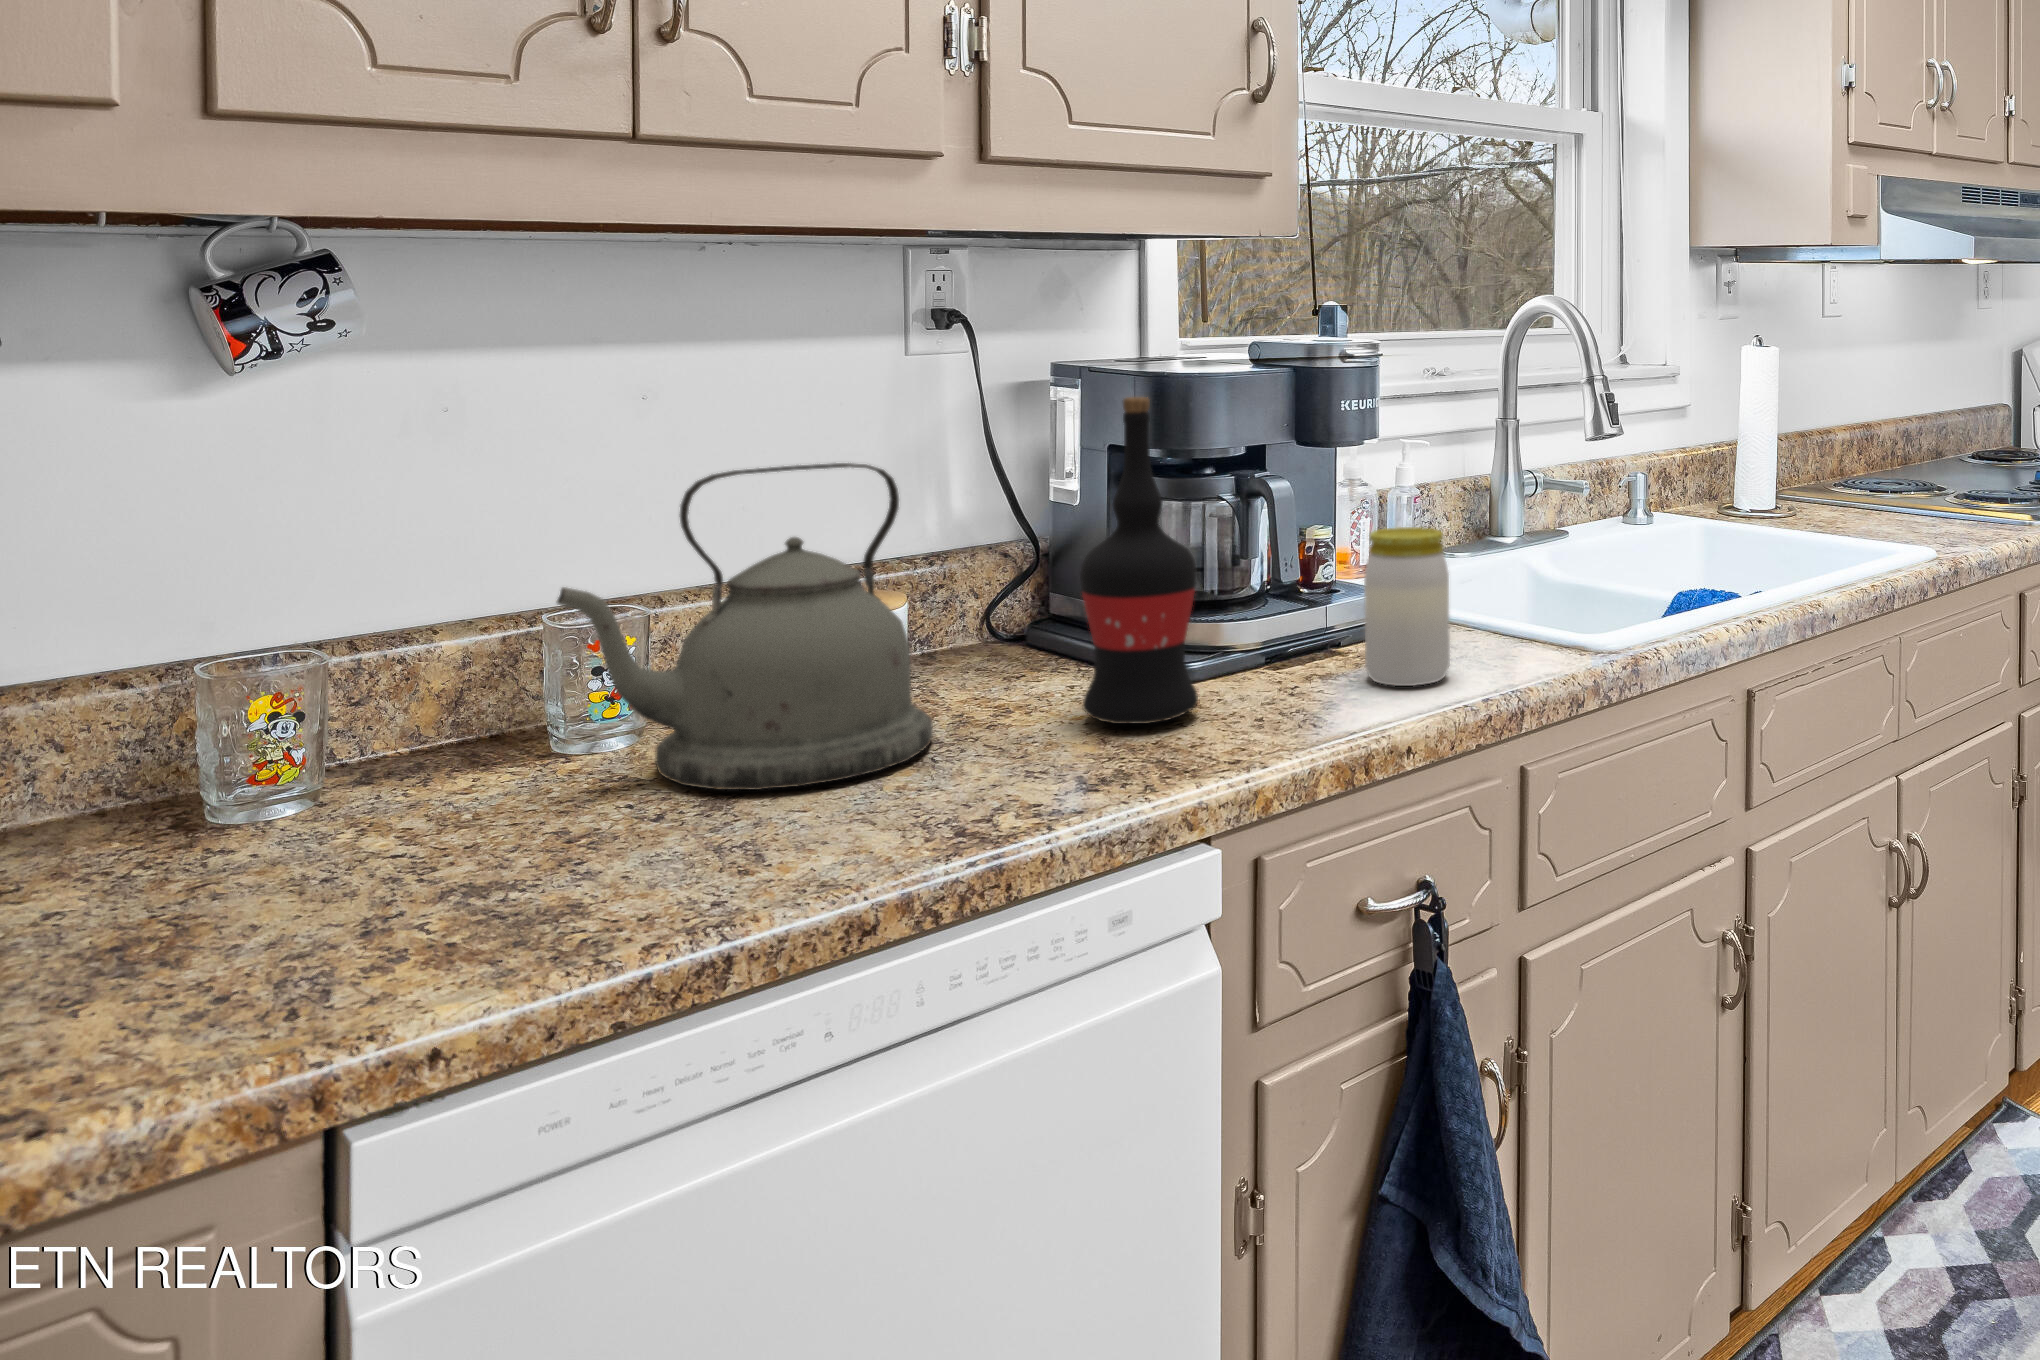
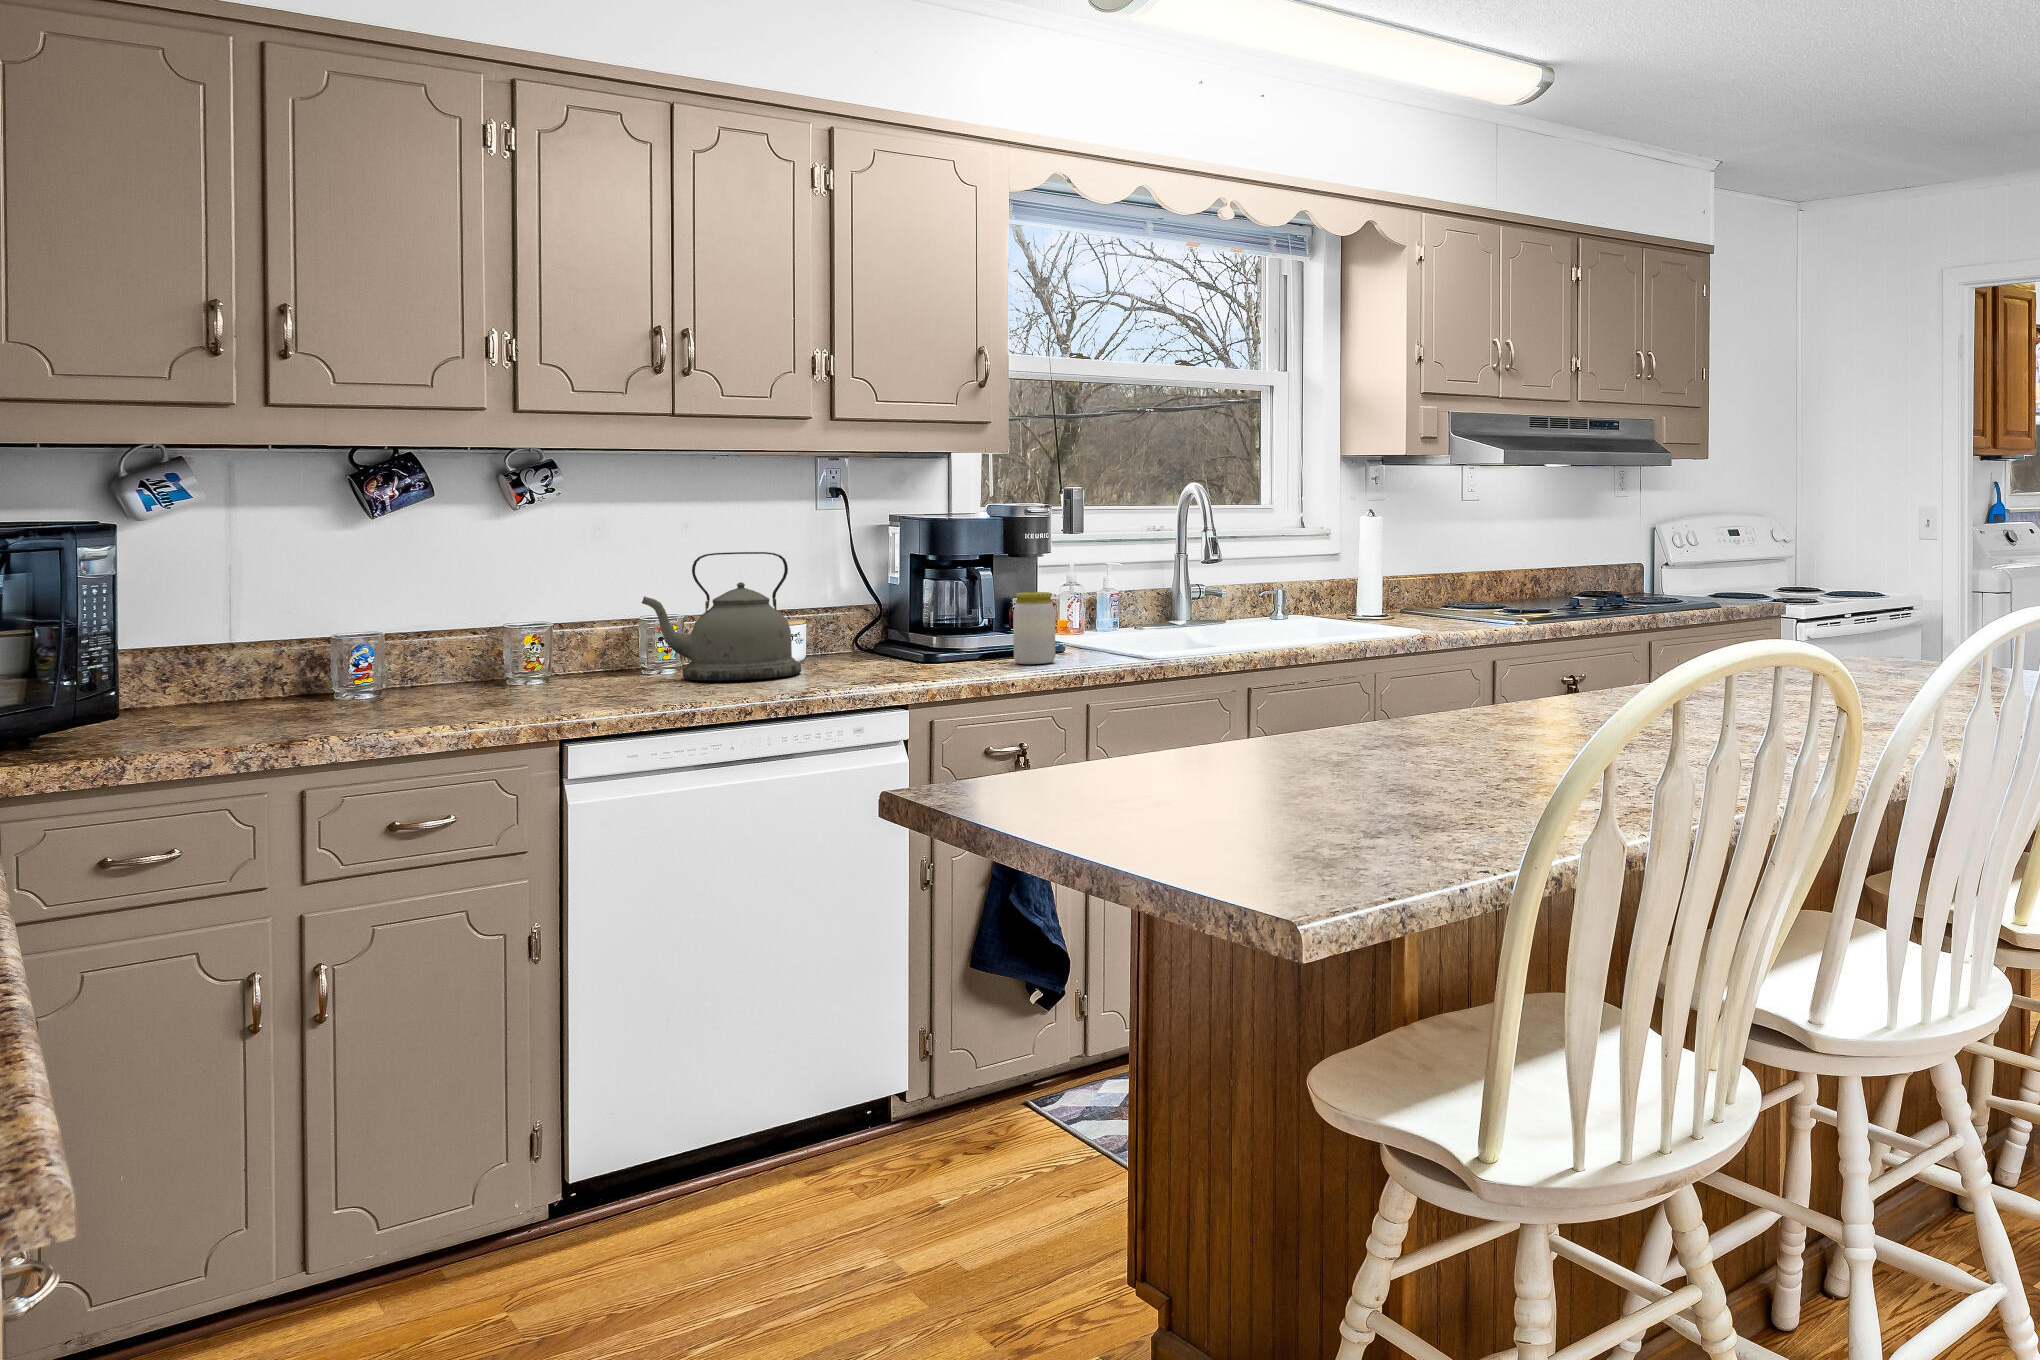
wine bottle: present [1080,397,1198,724] -> none [868,526,923,670]

